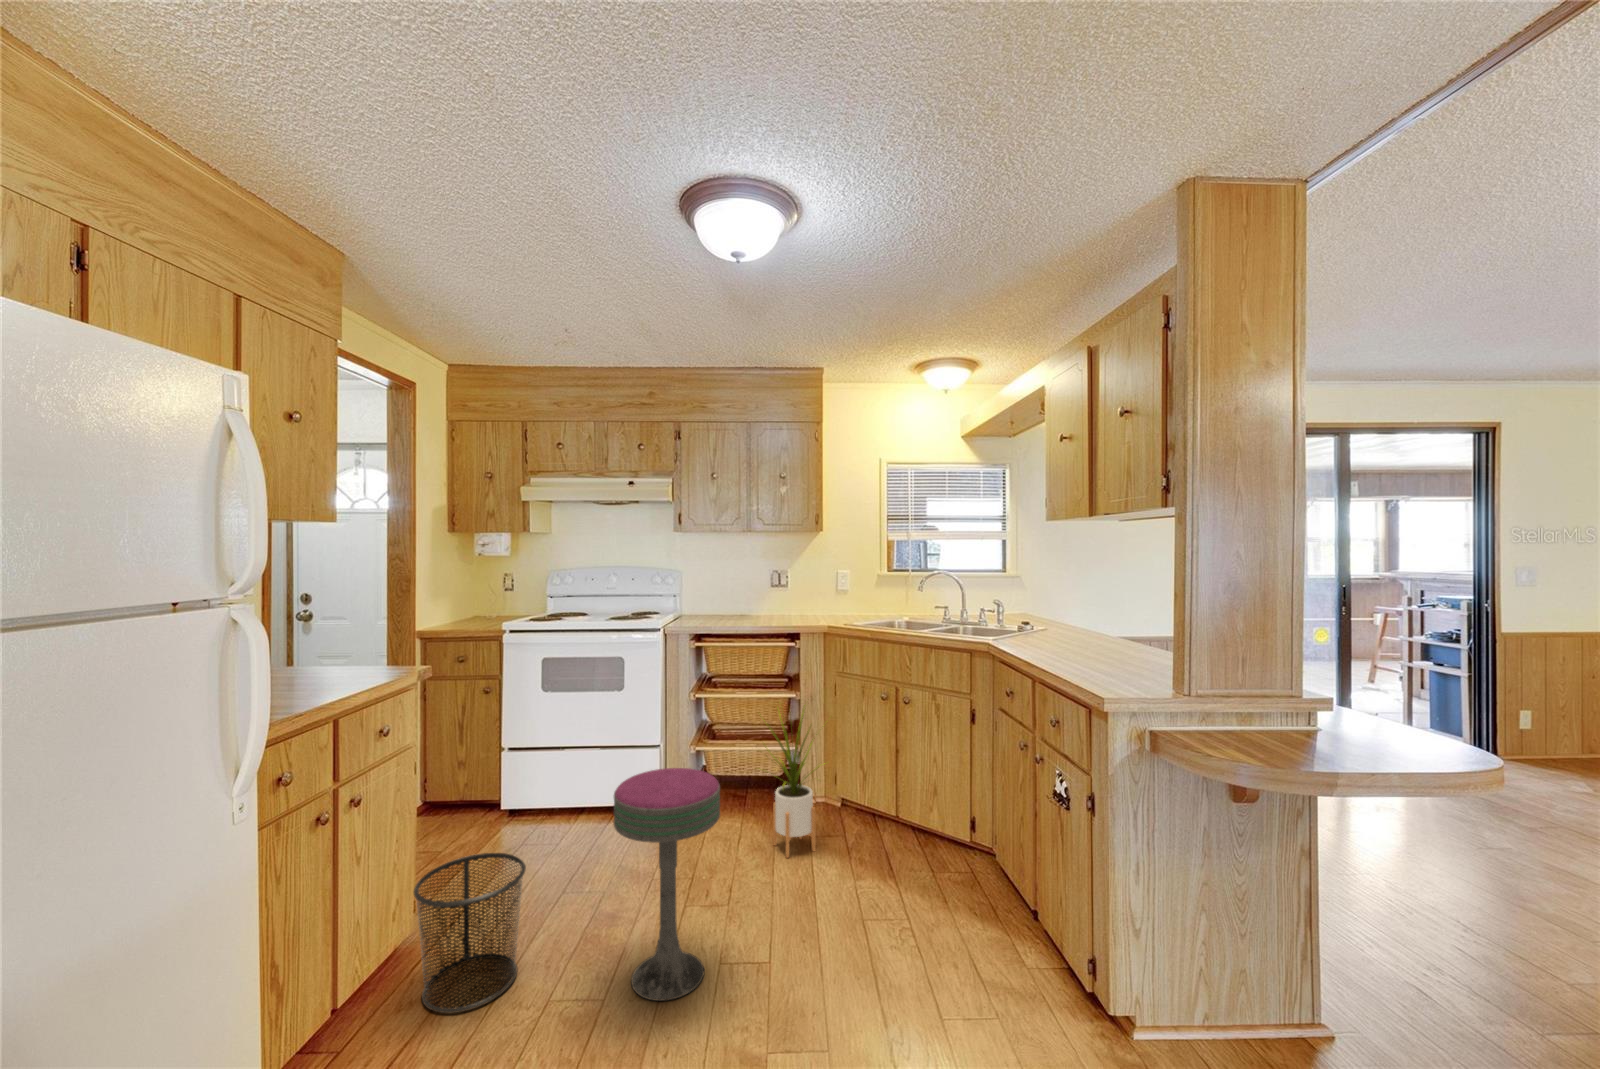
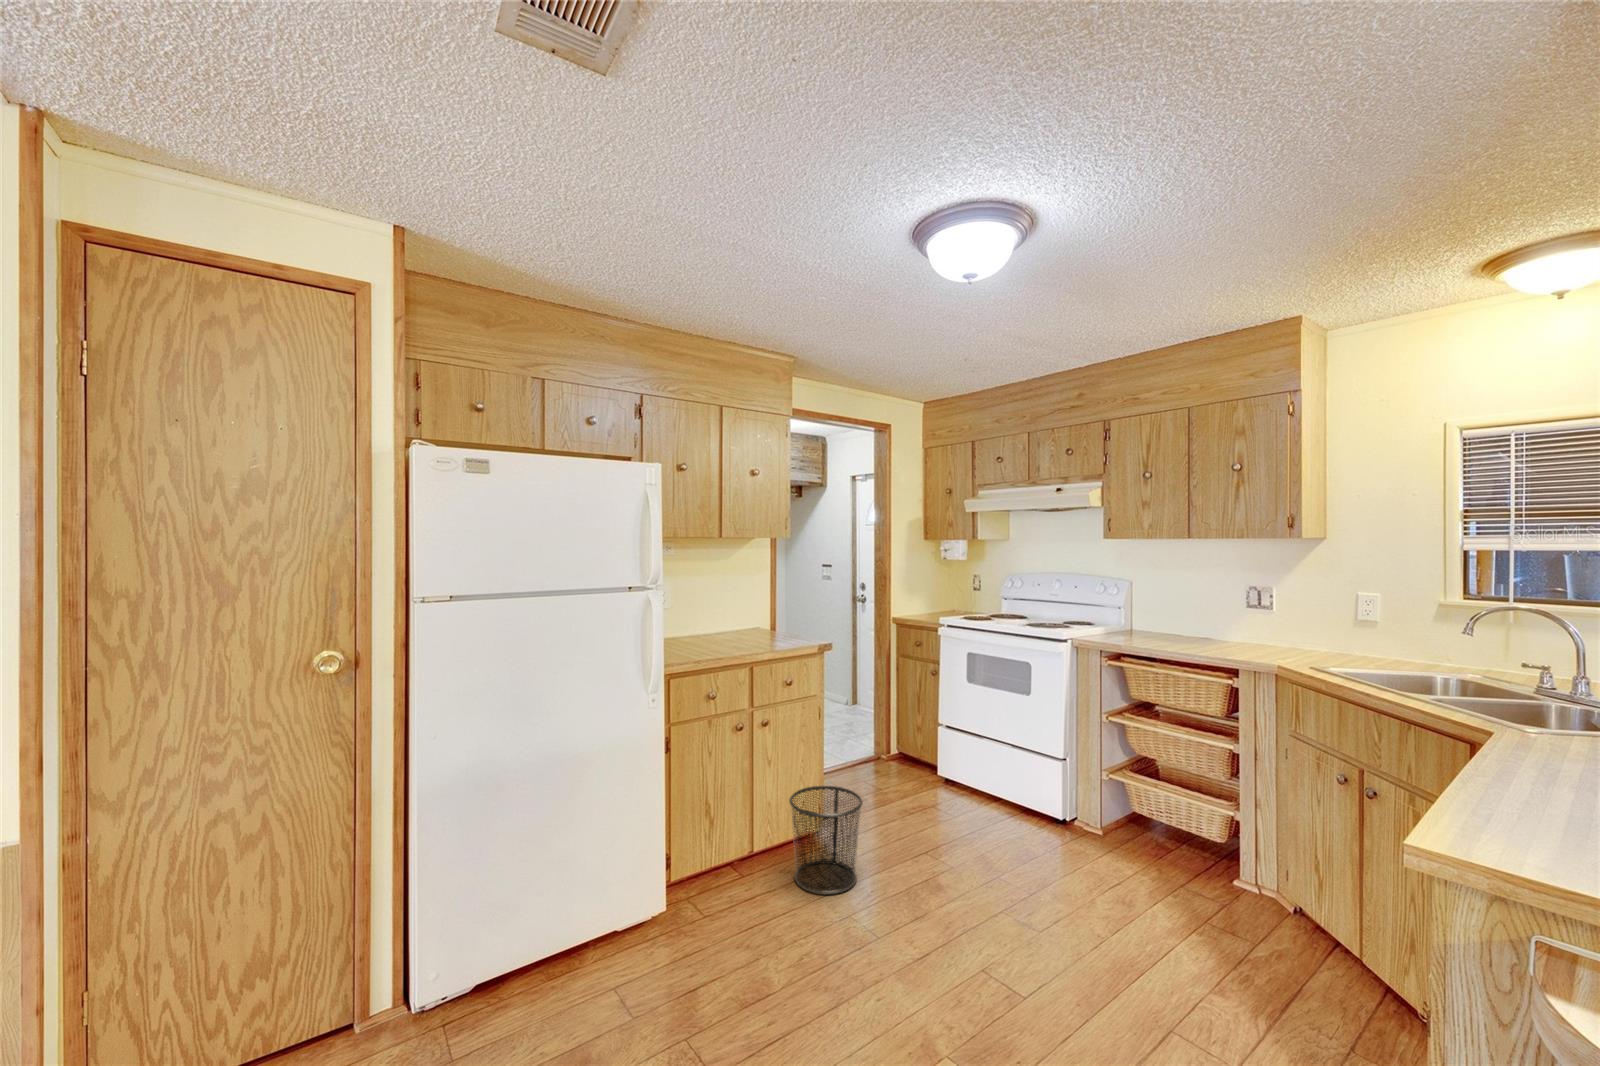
house plant: present [769,705,820,858] -> none [1112,738,1231,938]
bar stool: present [614,768,720,1001] -> none [892,763,988,973]

